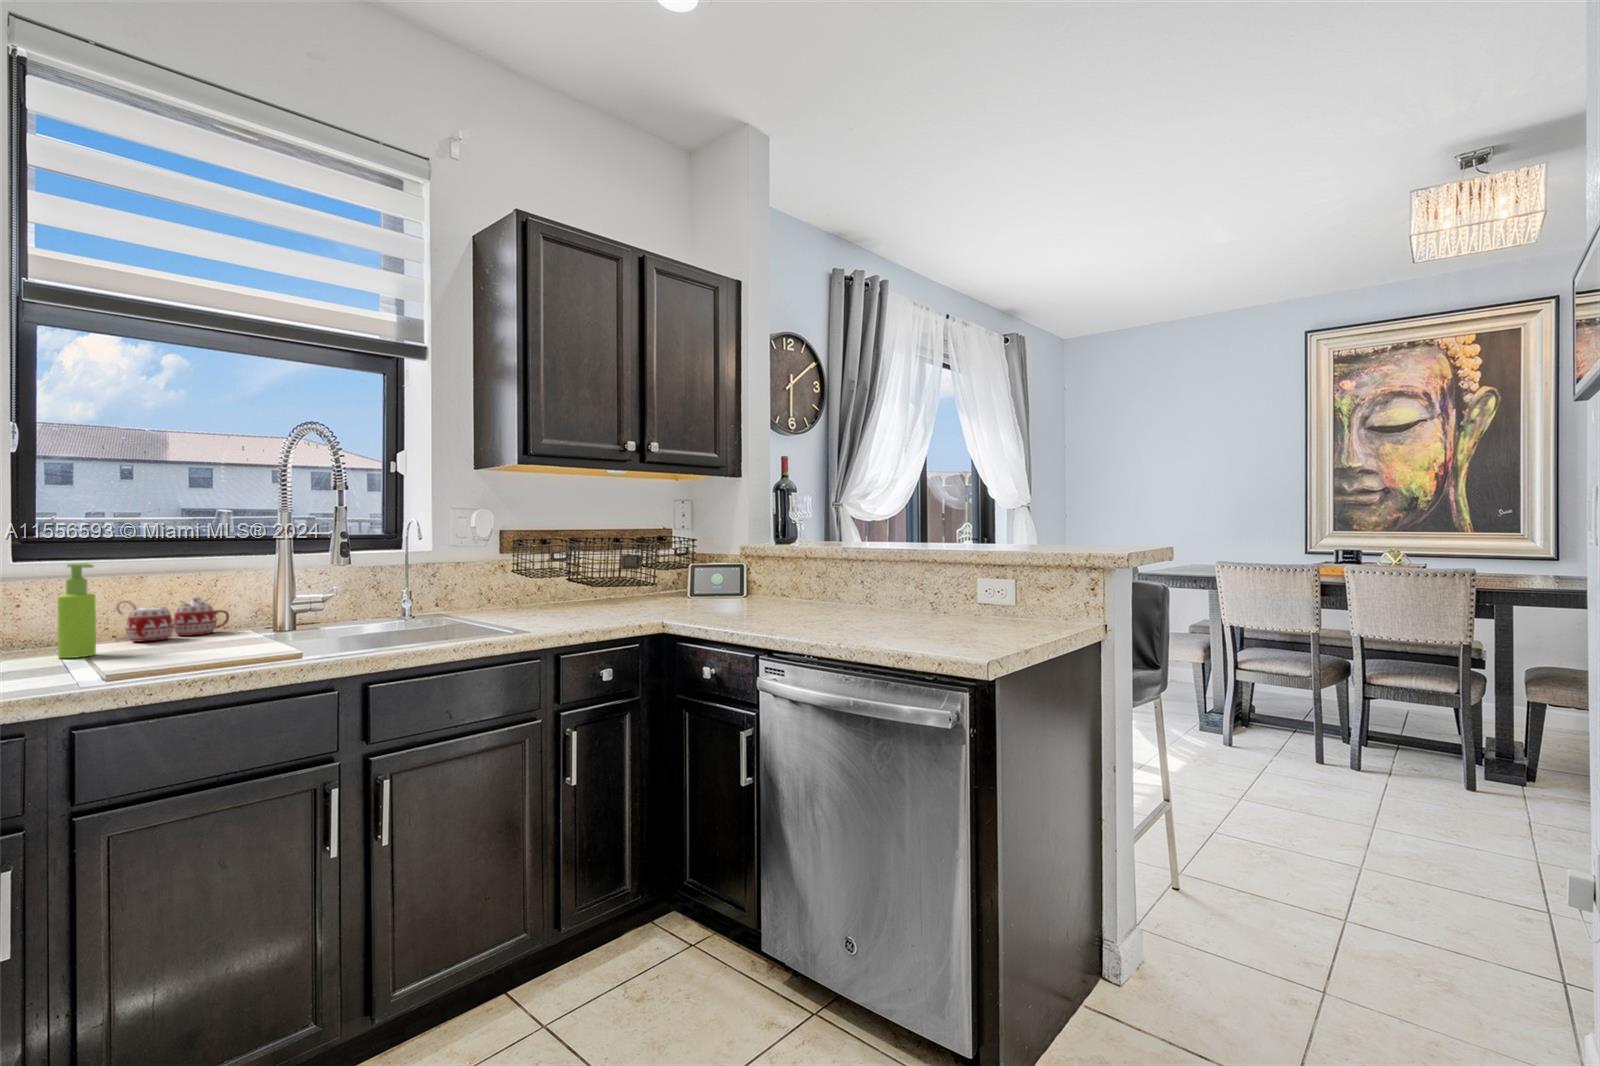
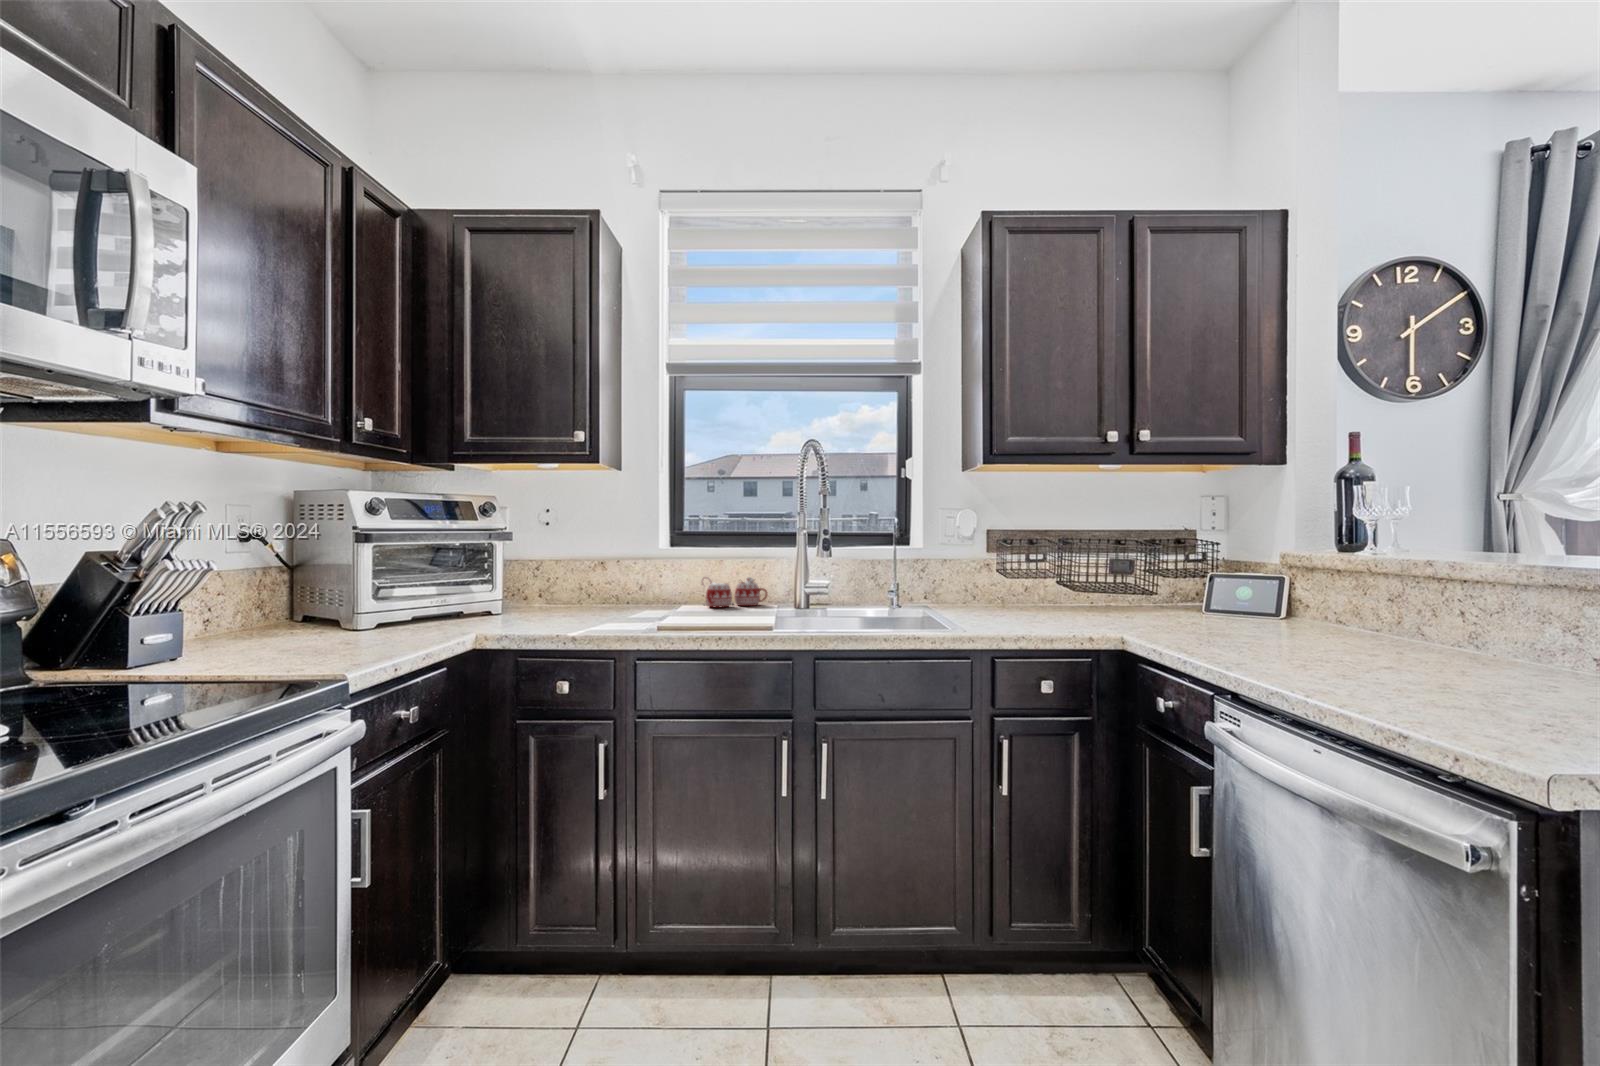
soap dispenser: present [58,563,96,658] -> none [661,550,680,614]

